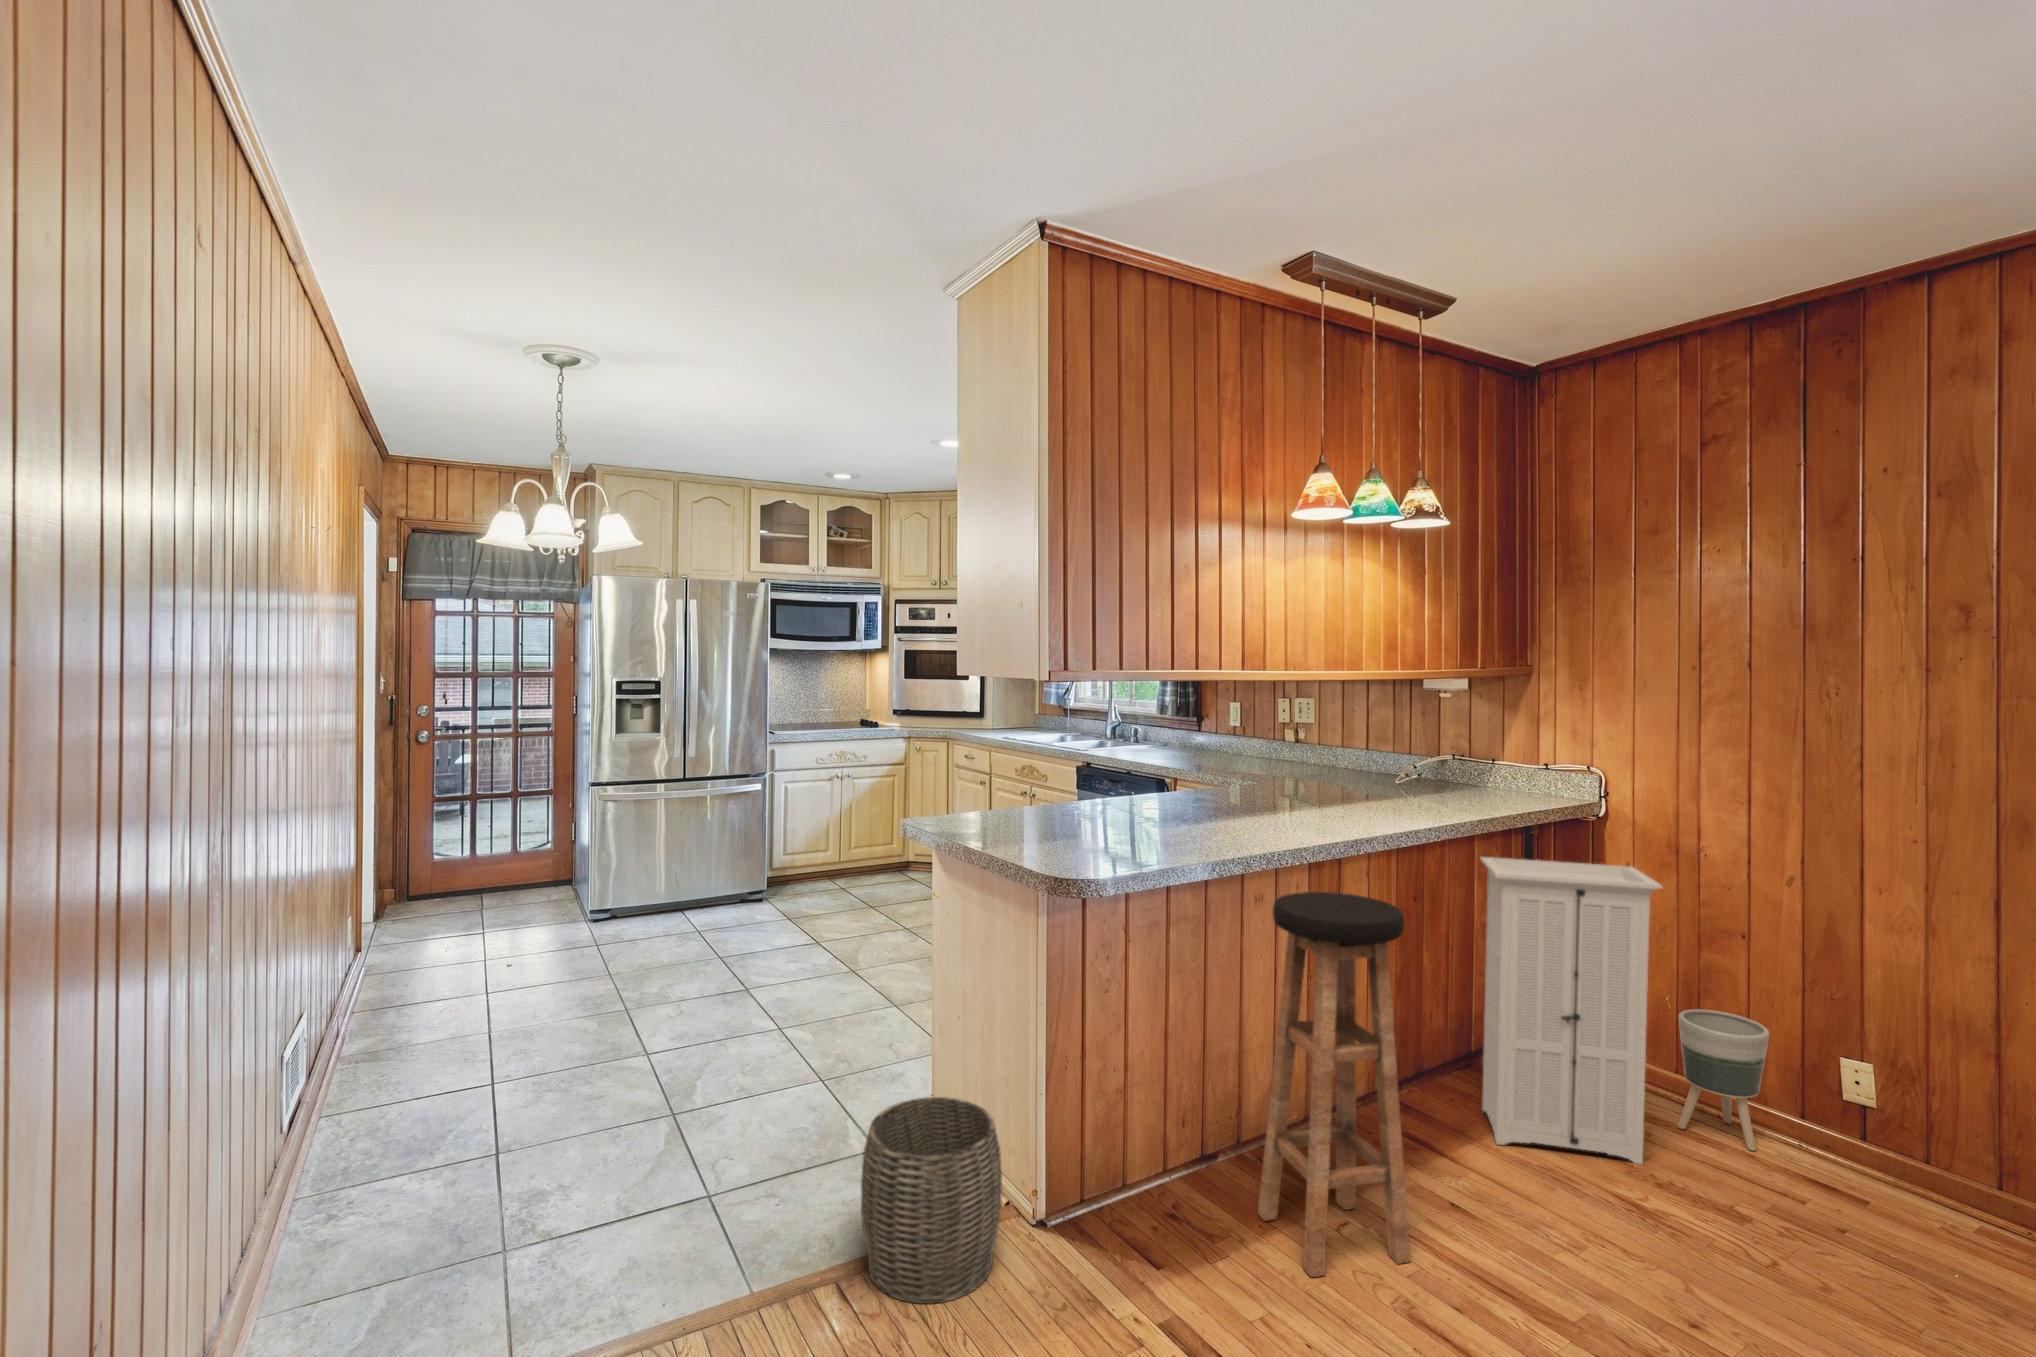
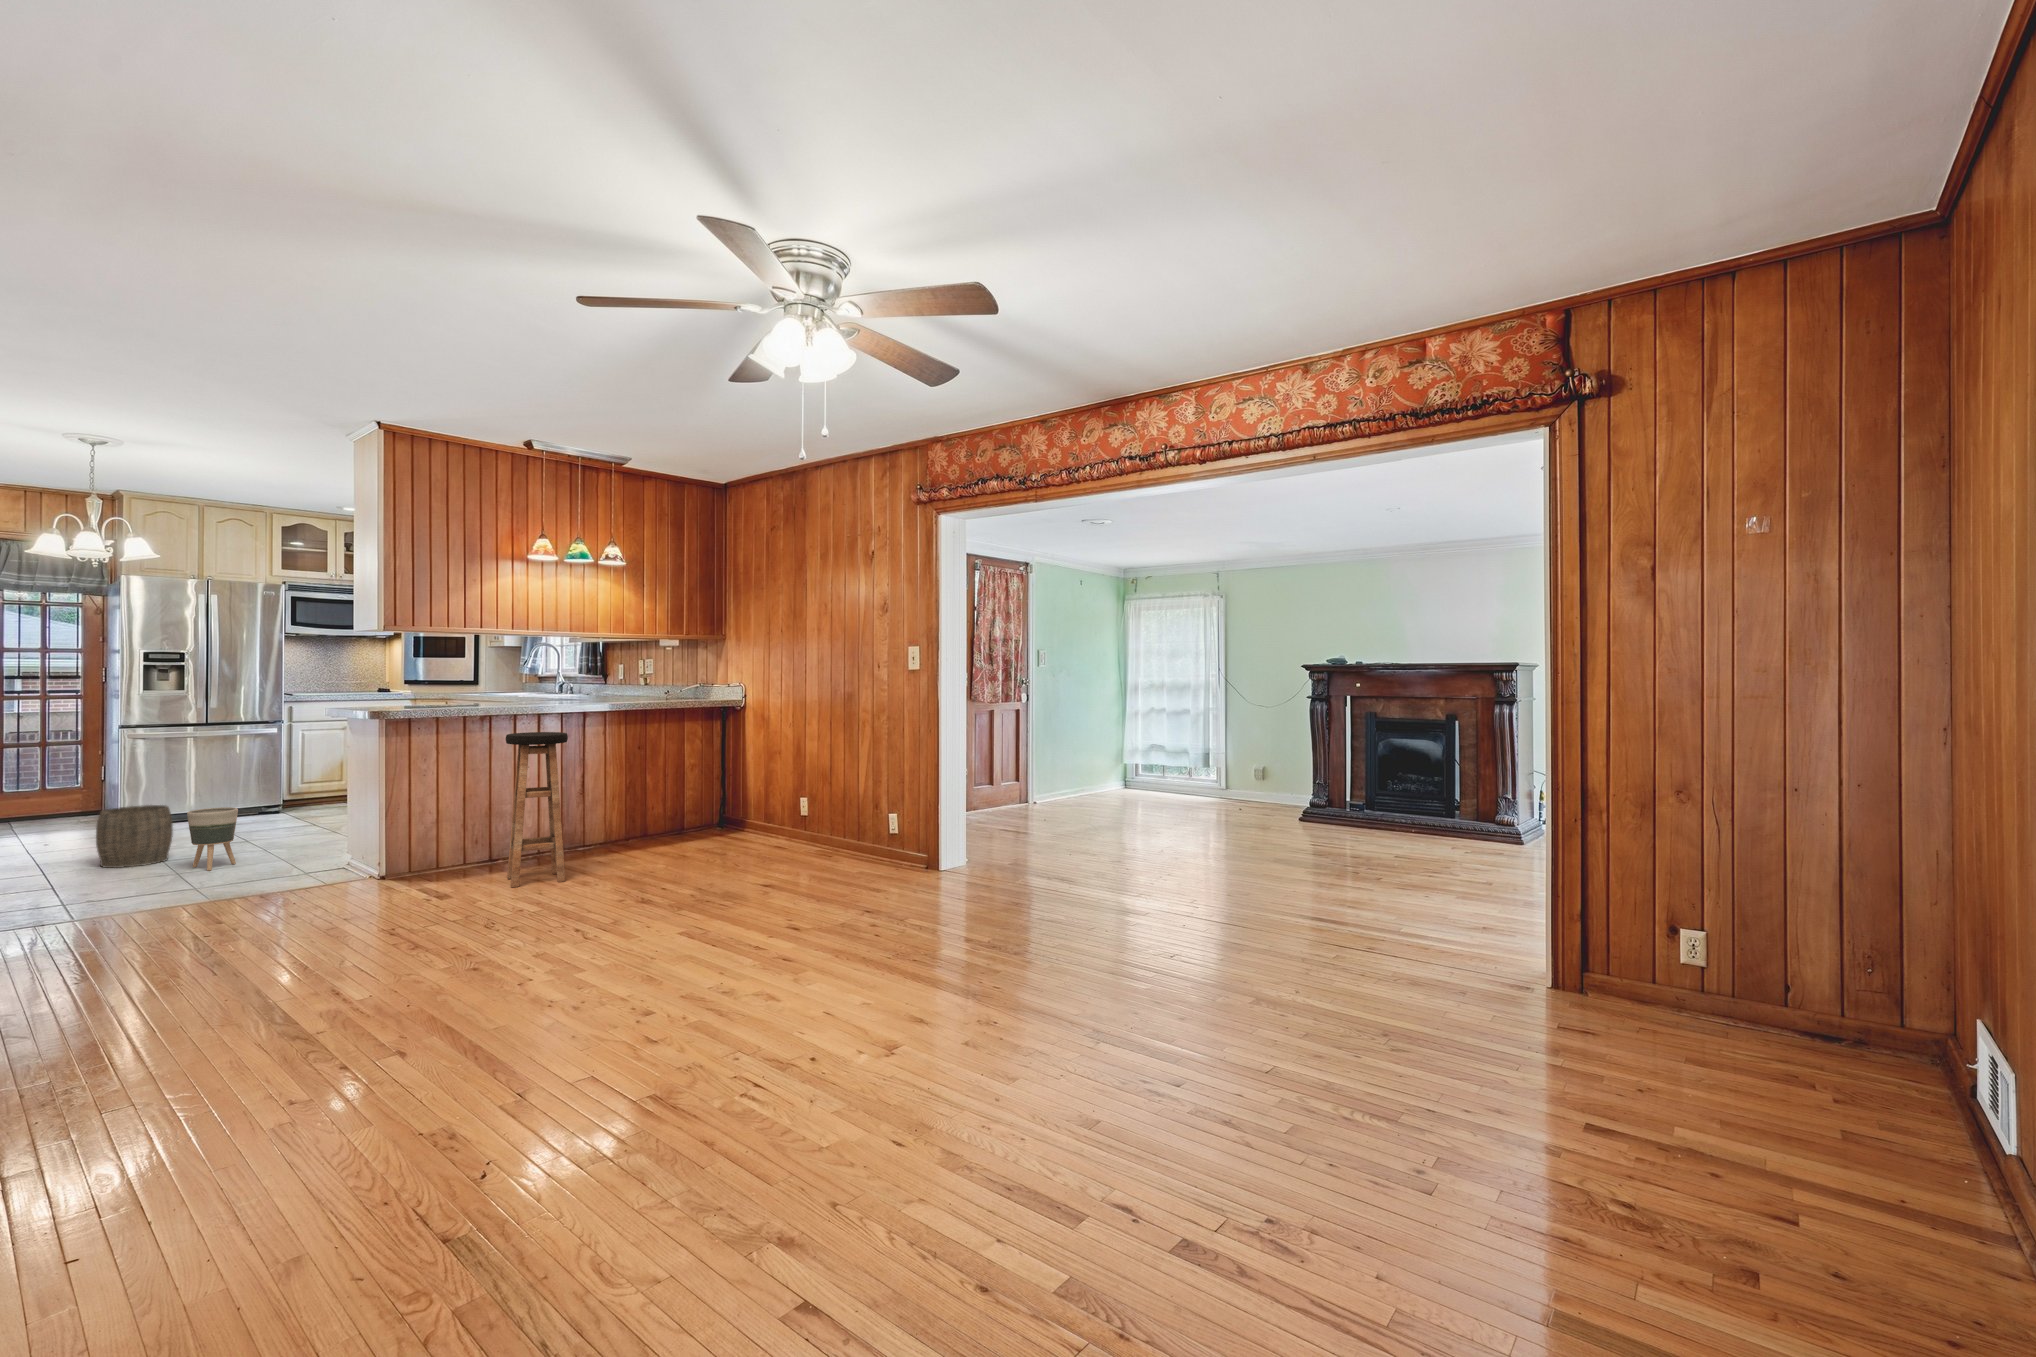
storage cabinet: present [1480,855,1662,1164] -> none [656,724,735,855]
planter: present [1678,1009,1769,1151] -> present [187,807,238,871]
woven basket: present [861,1097,1002,1304] -> present [96,805,173,868]

